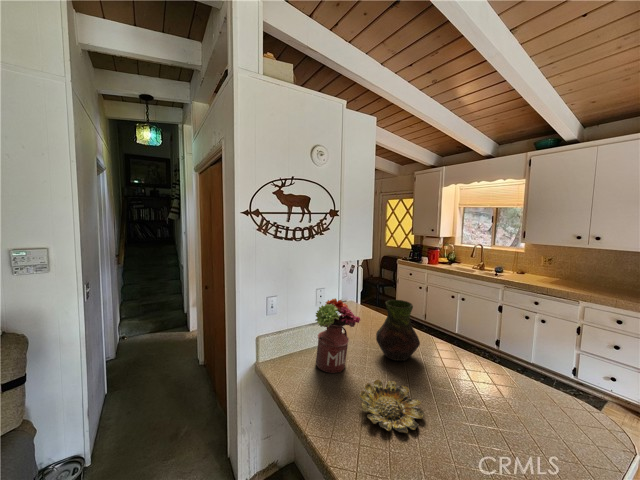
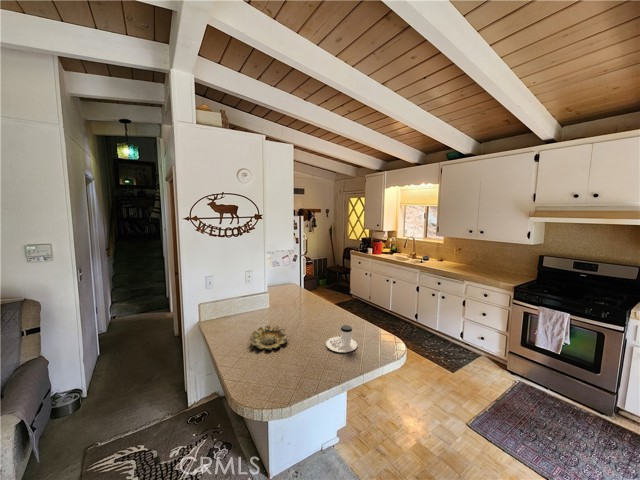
flower arrangement: present [315,298,360,373] -> none [234,276,267,325]
vase: present [376,300,420,361] -> none [282,278,311,318]
coffee cup: none [487,387,552,441] -> present [326,325,357,352]

